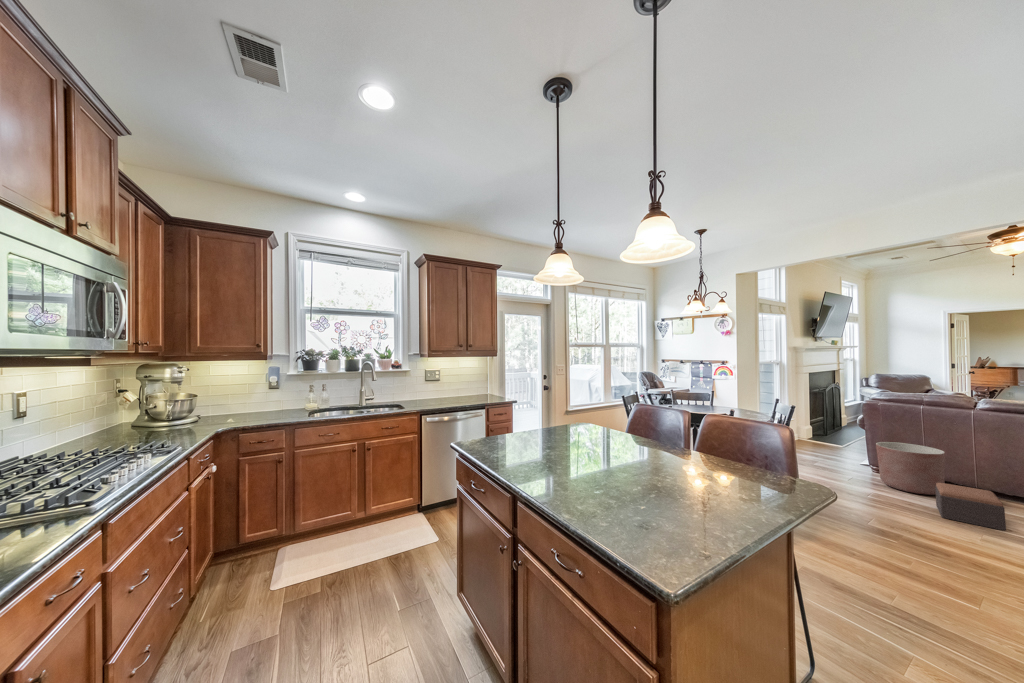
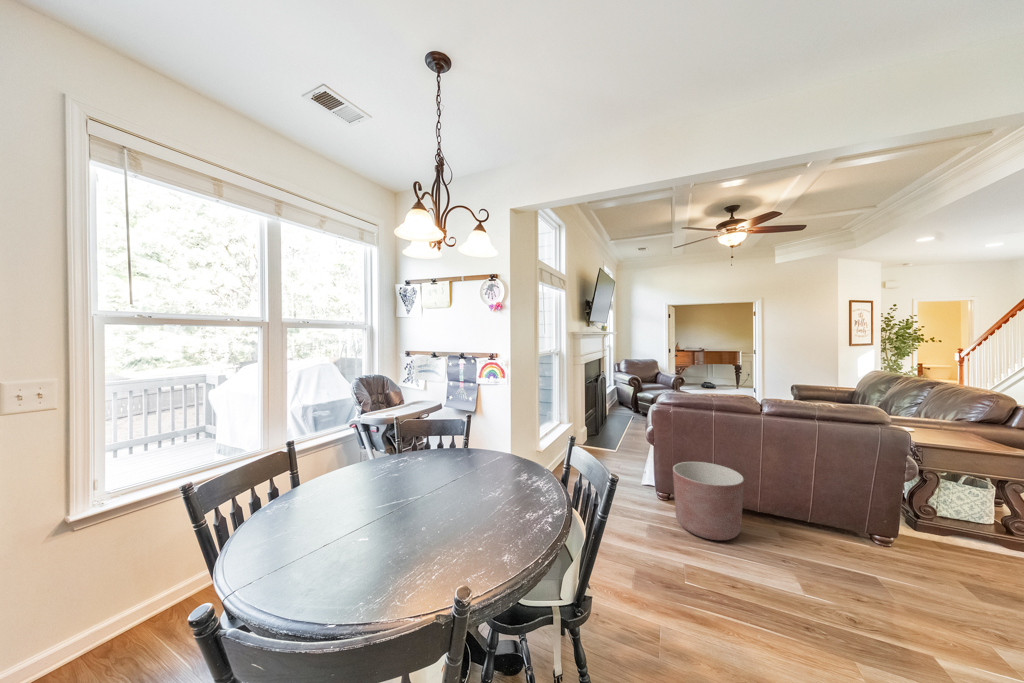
footstool: present [935,483,1006,531] -> none [754,536,850,617]

